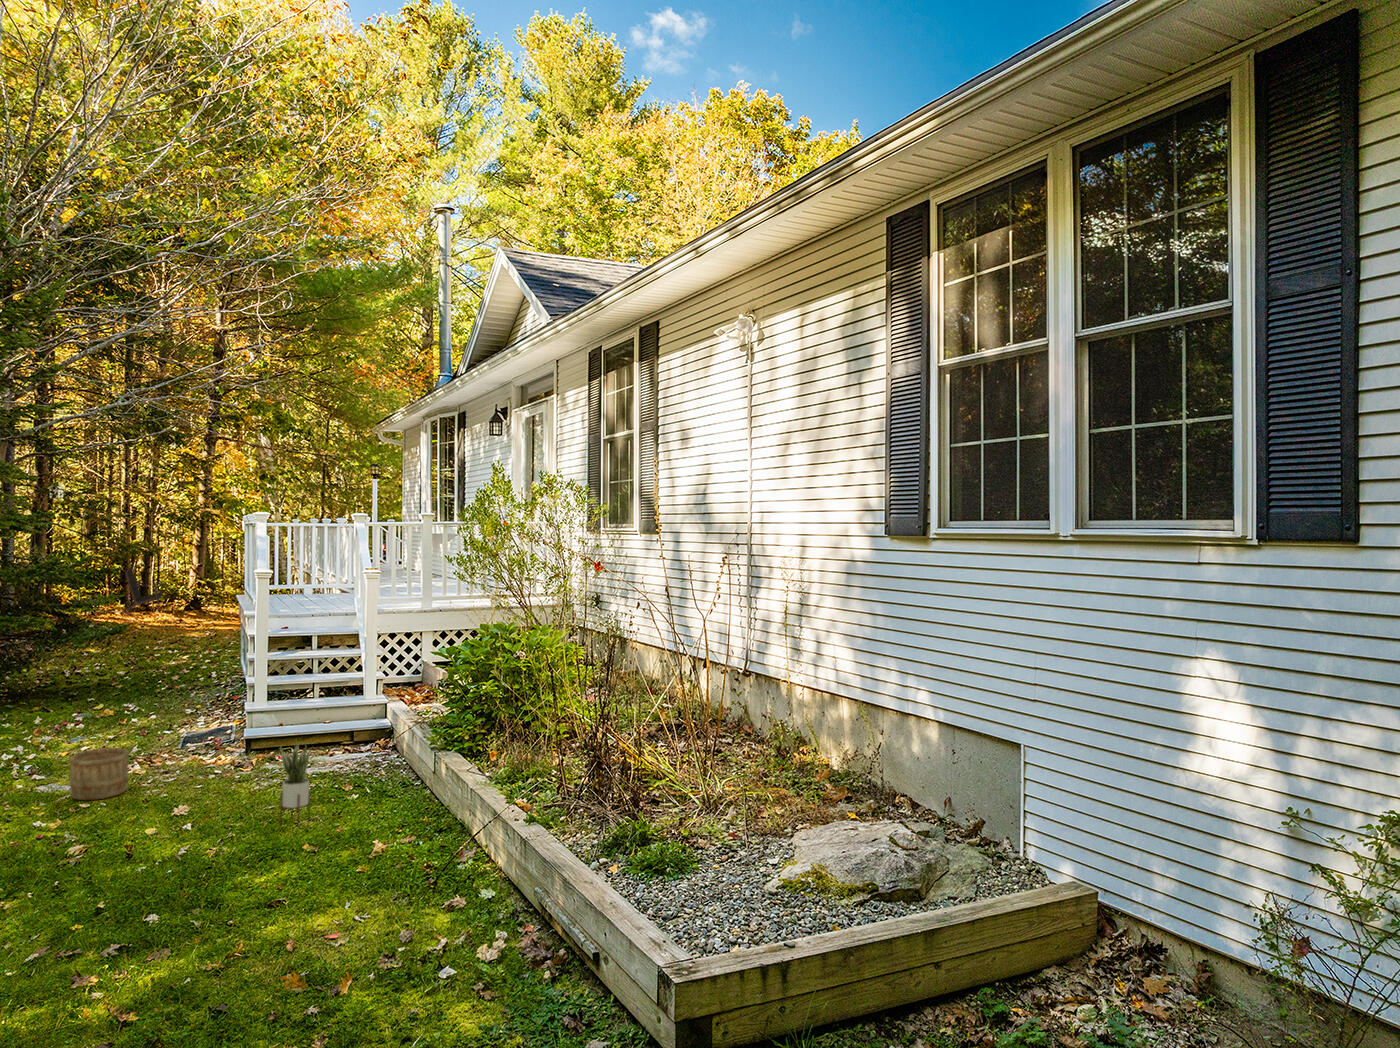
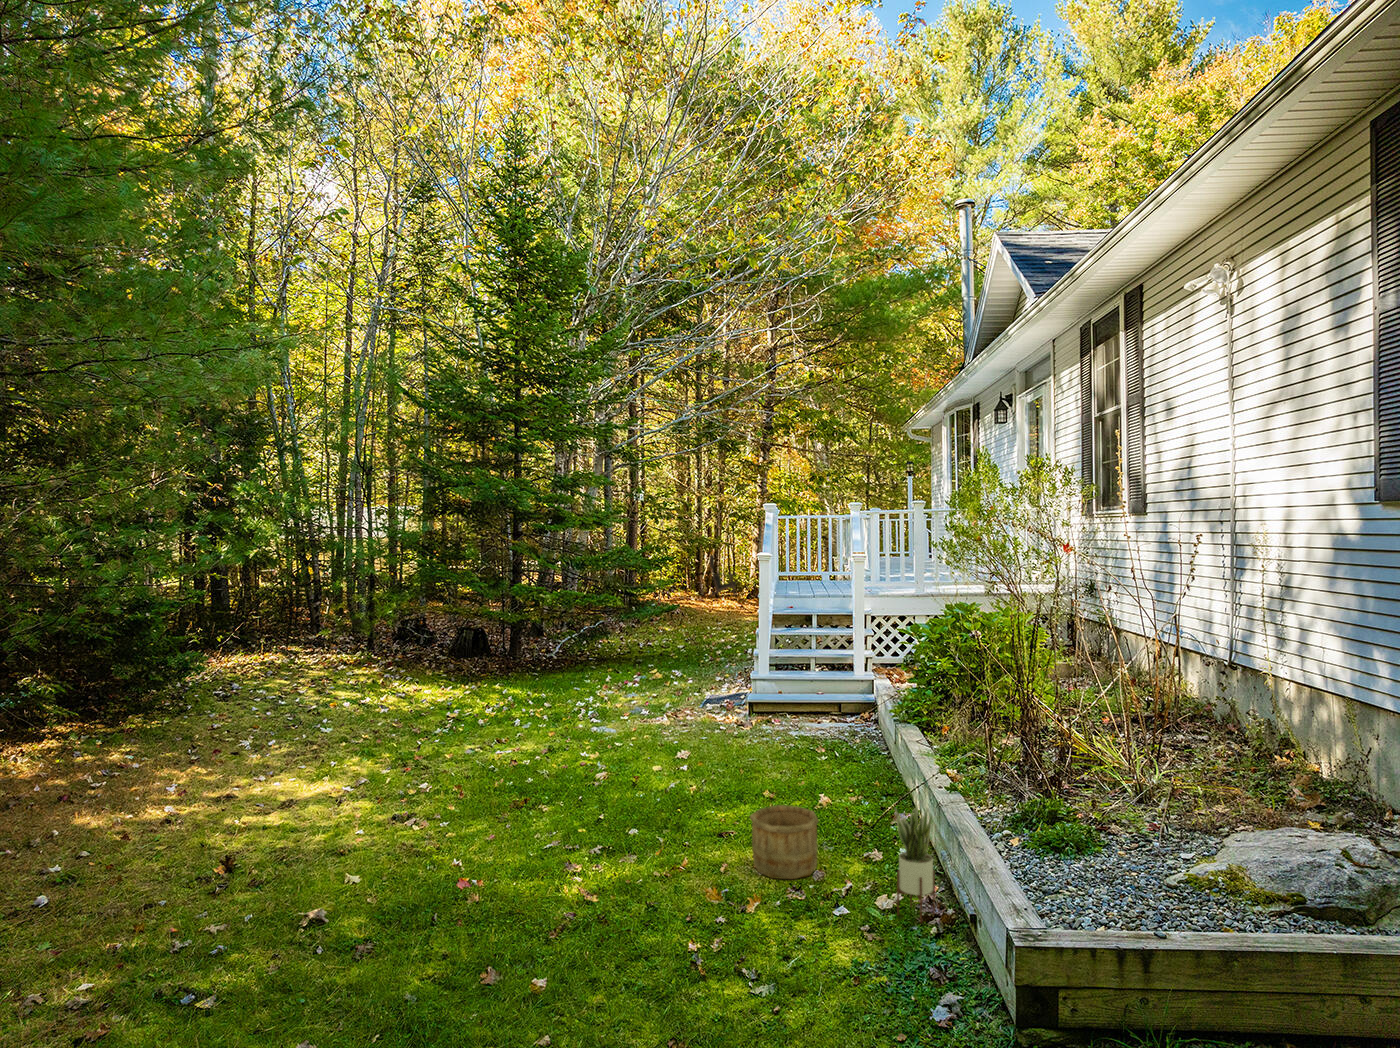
potted plant: present [280,744,310,826] -> present [895,805,935,923]
wooden bucket: present [69,748,130,800] -> present [750,805,819,879]

